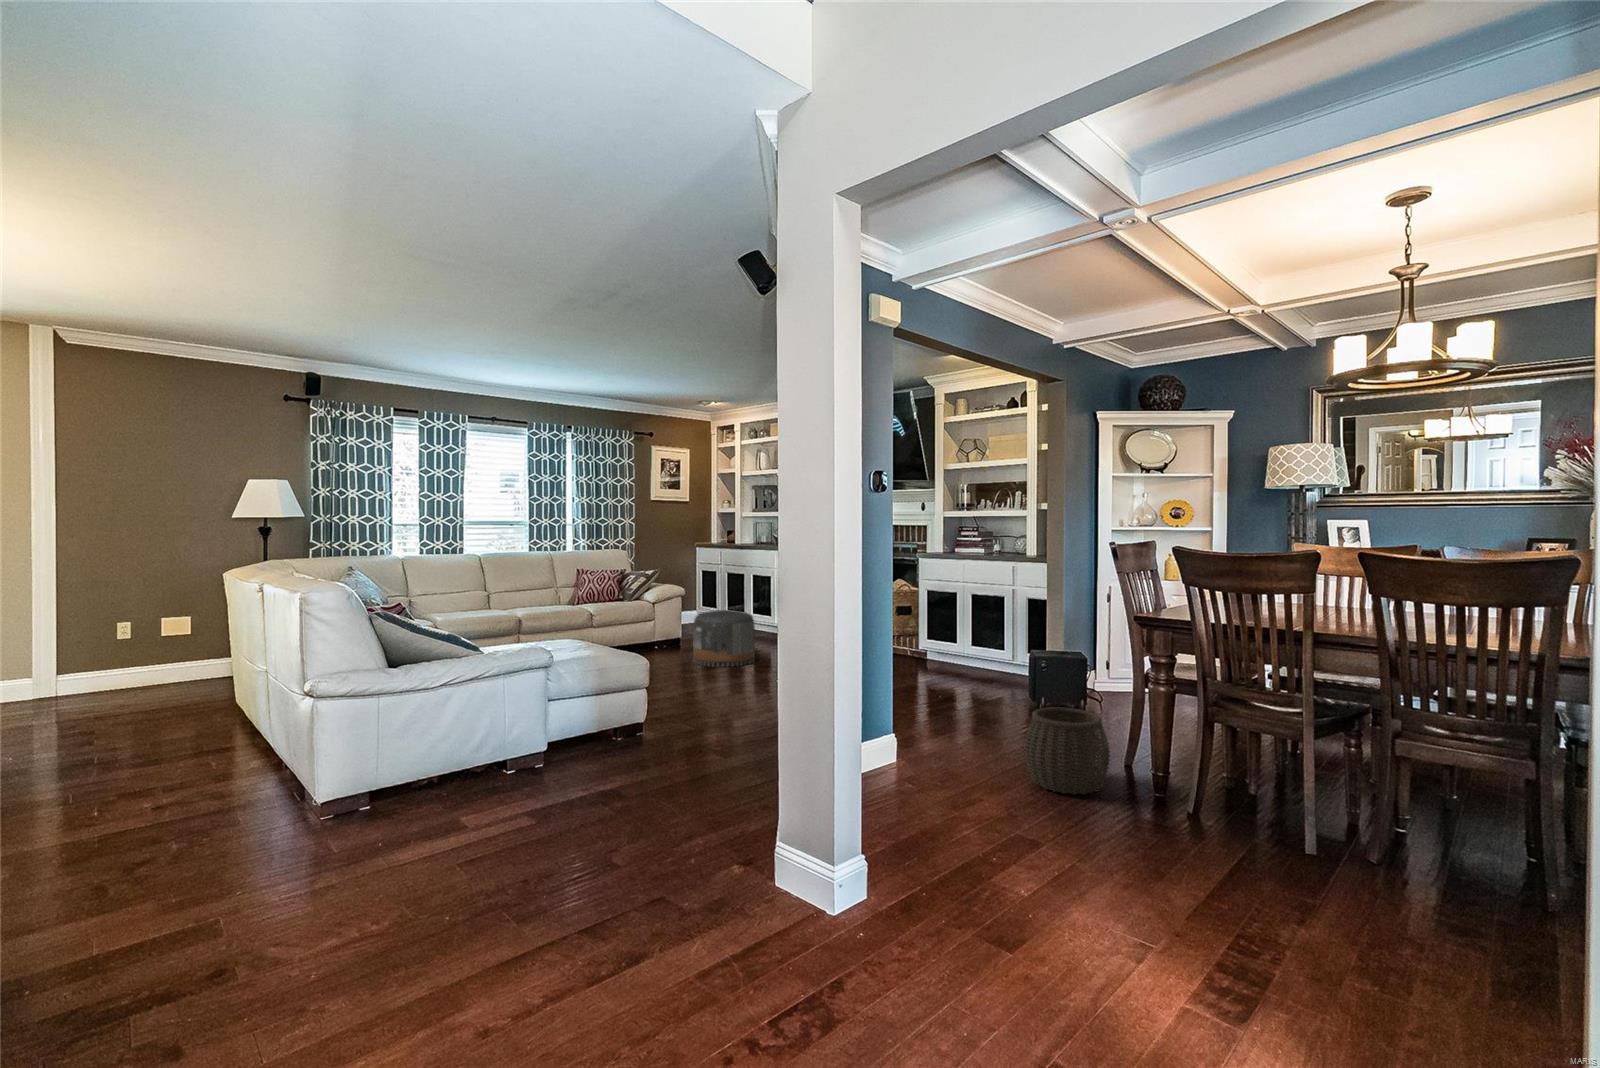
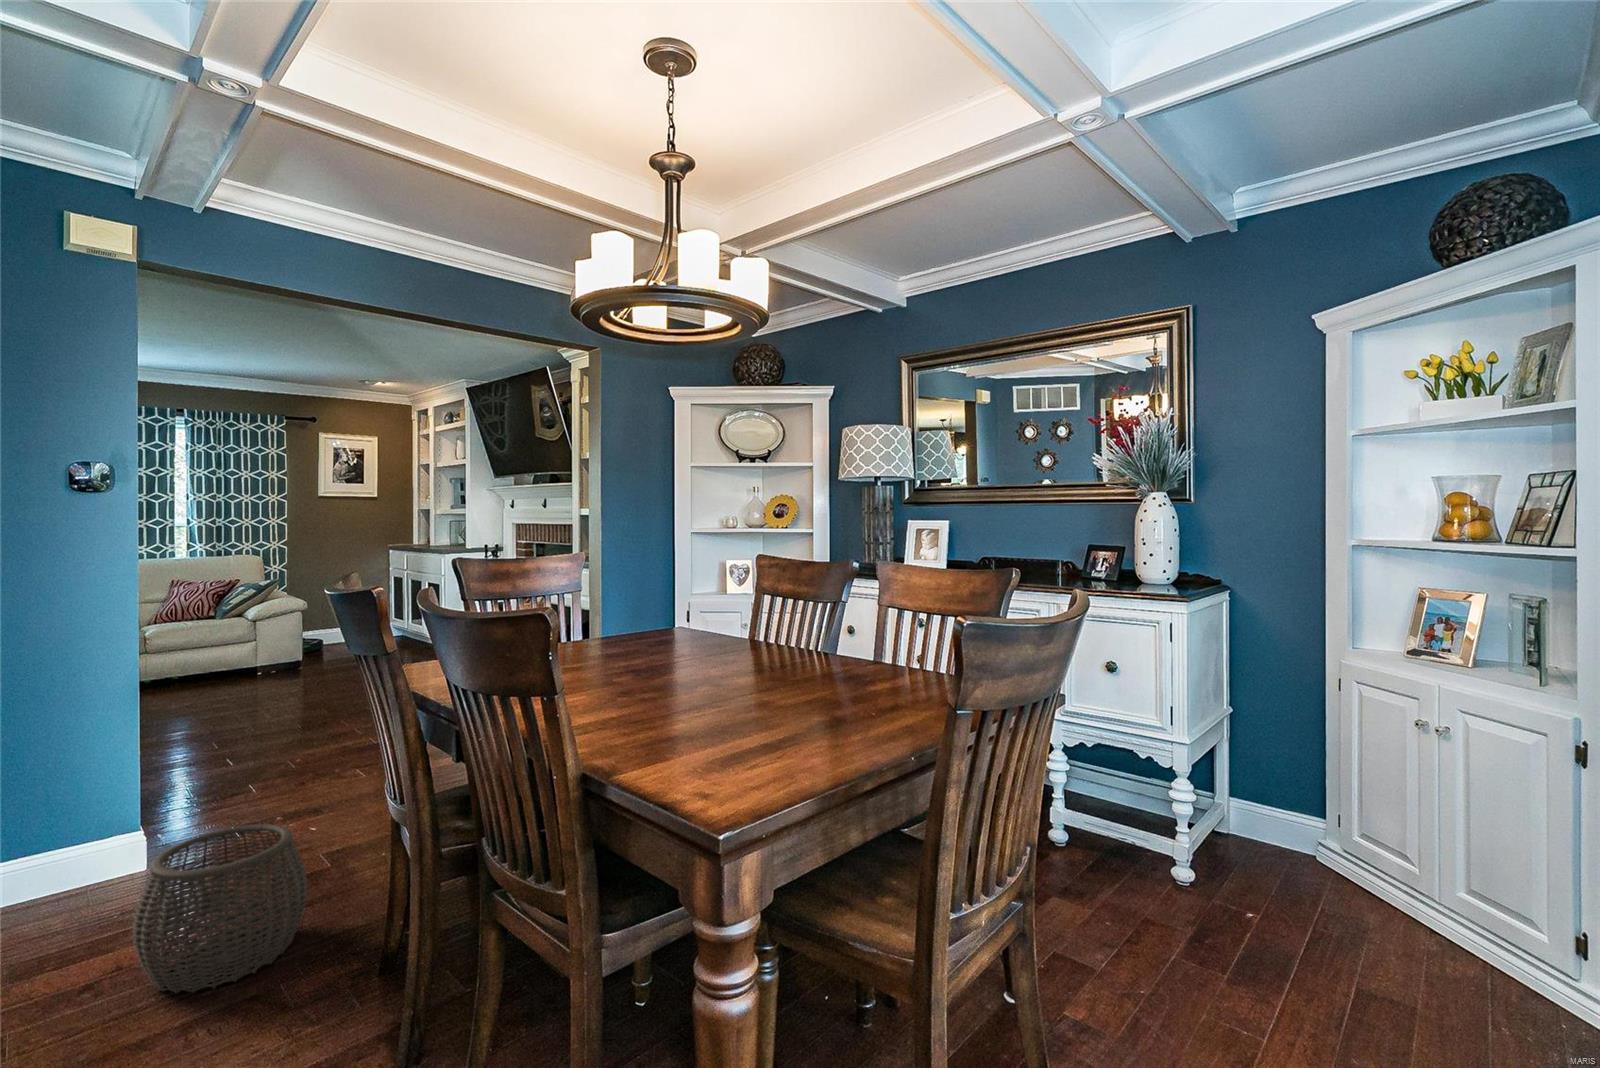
pouf: present [693,610,755,667] -> none [230,633,326,707]

